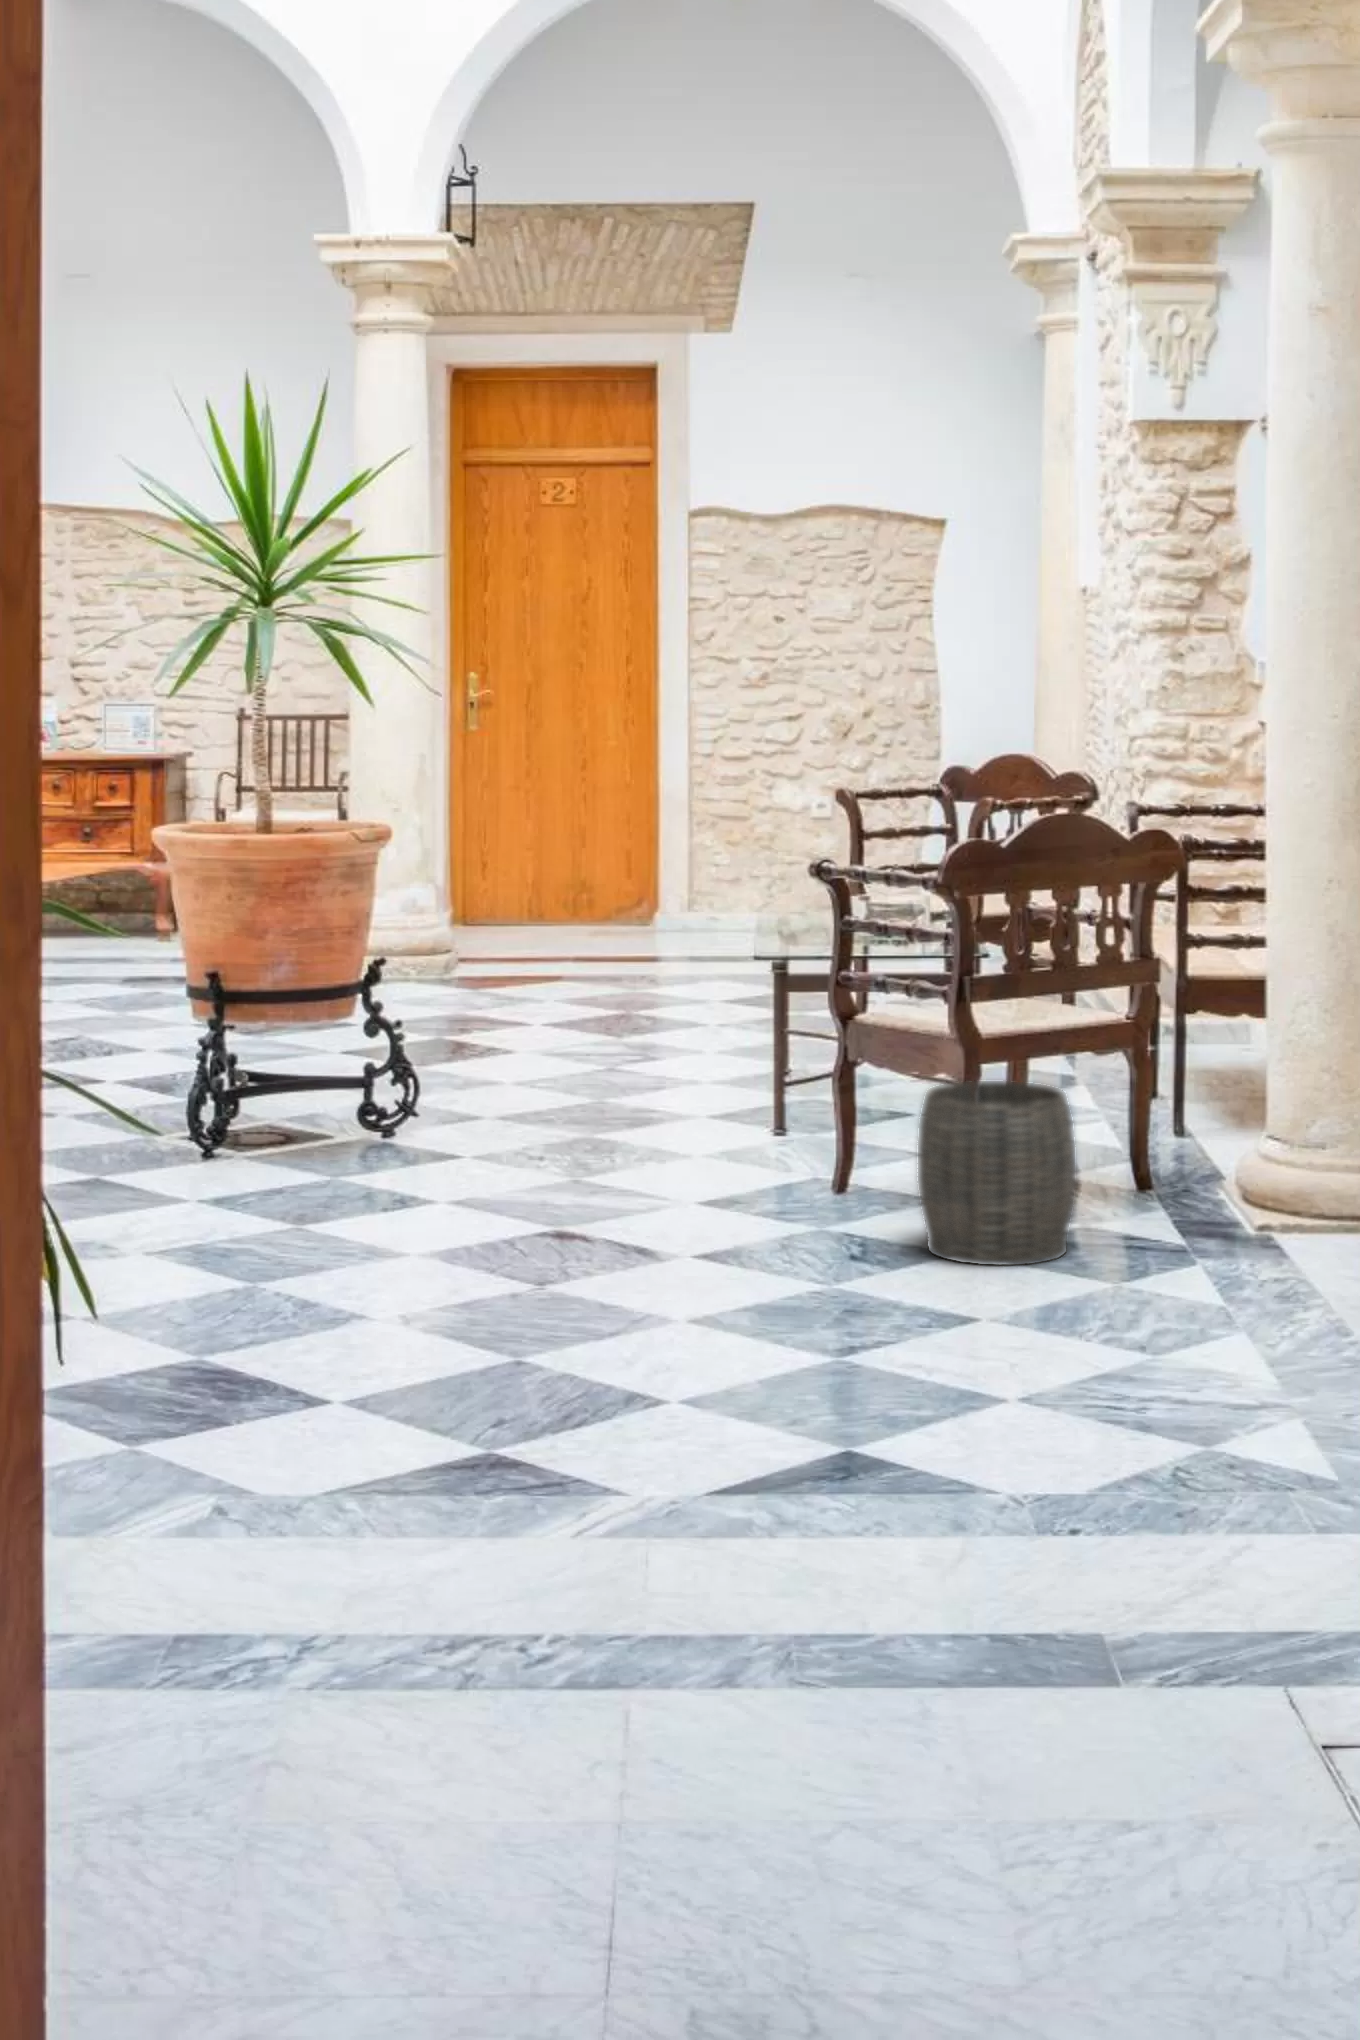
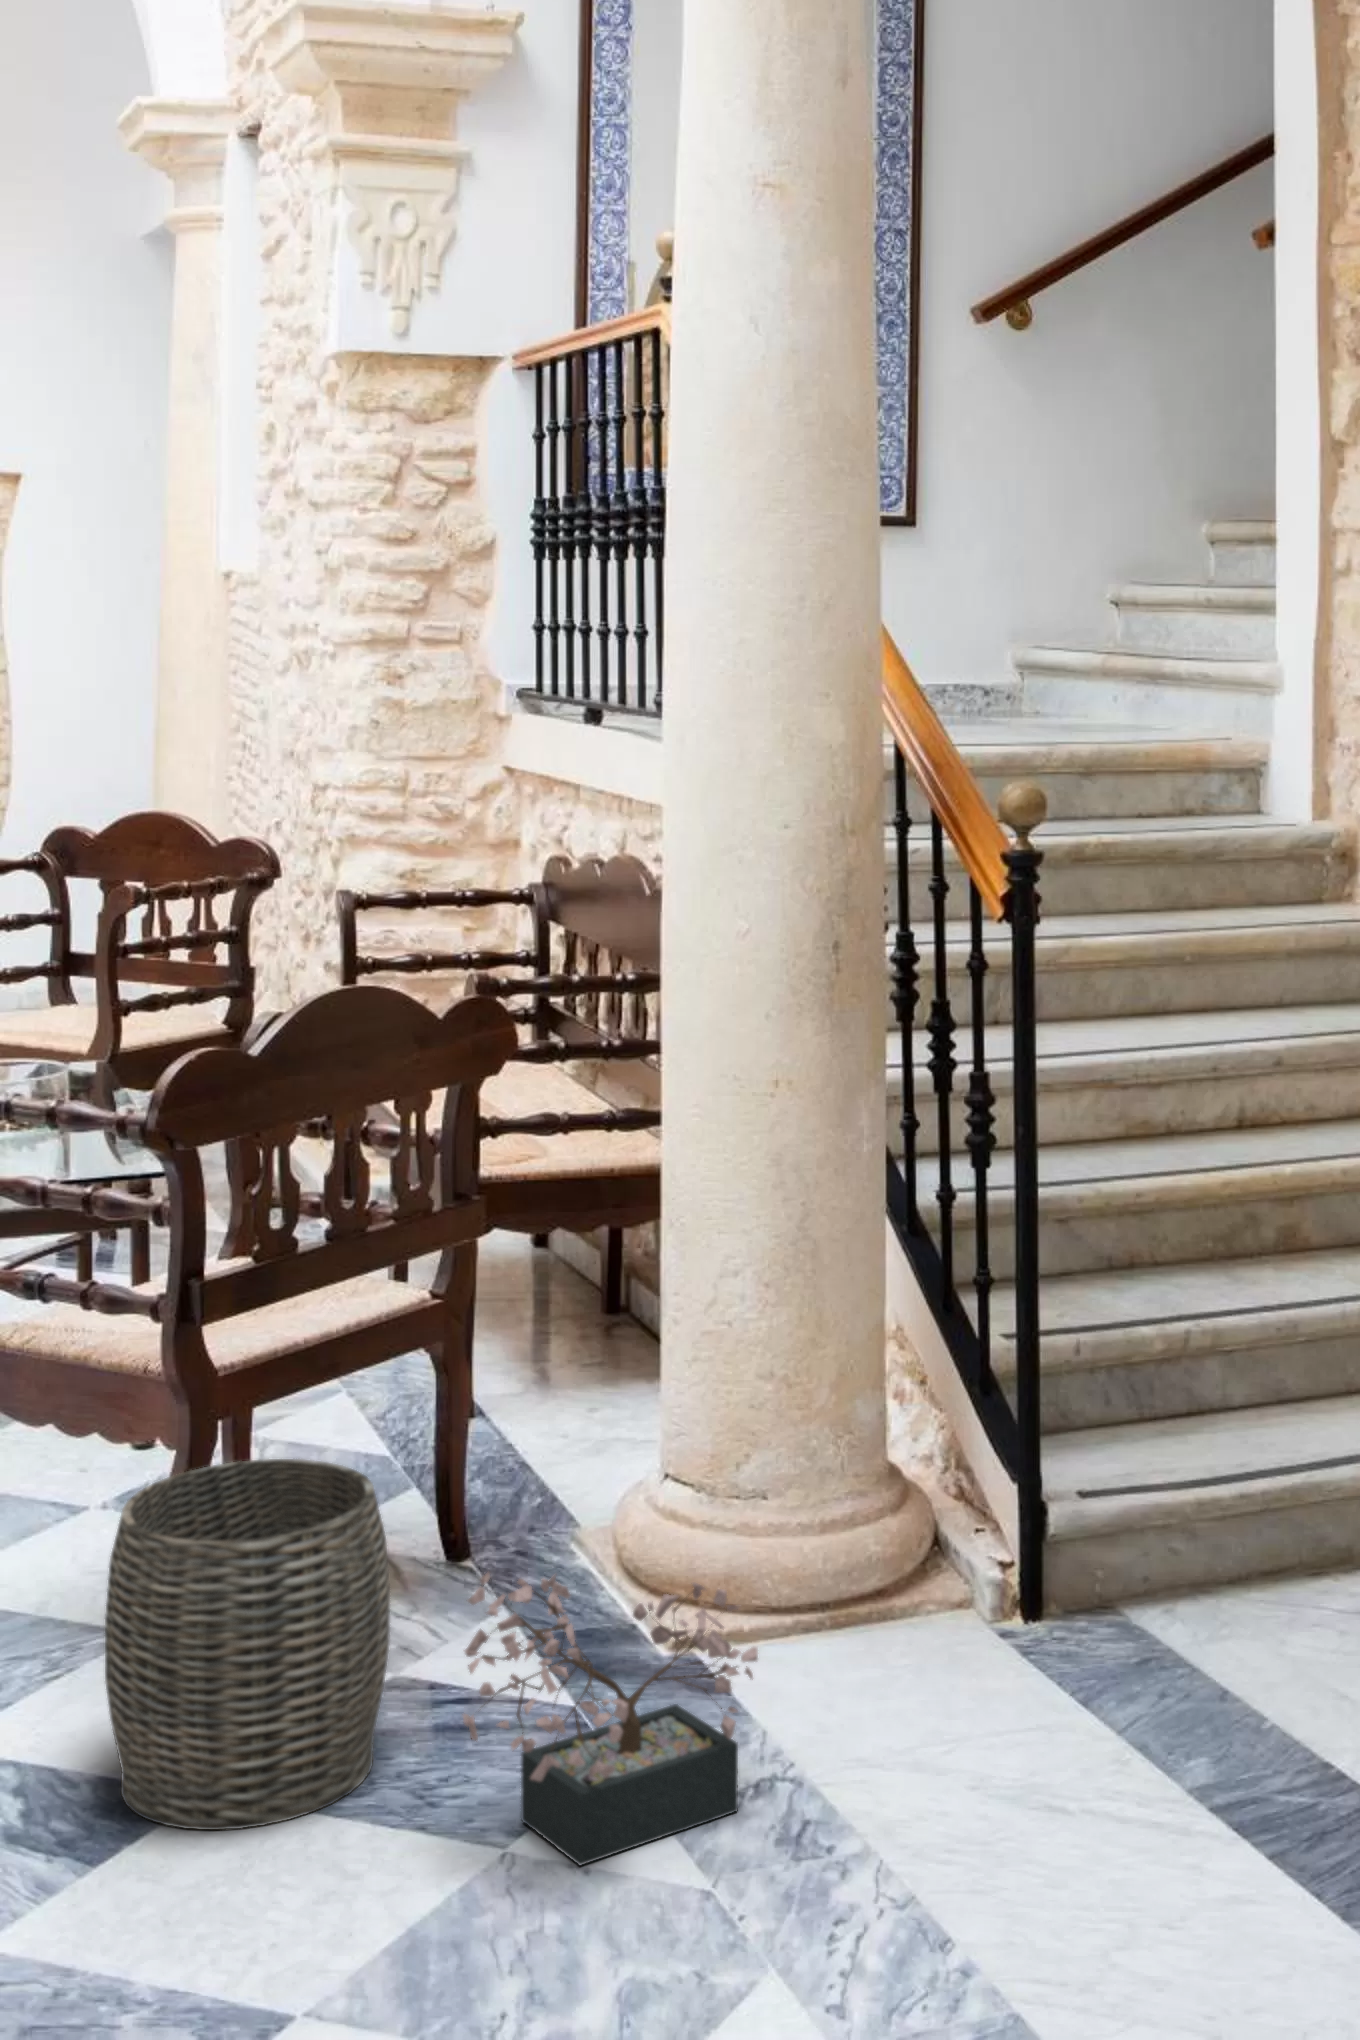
decorative plant: none [1099,1132,1280,1295] -> present [463,1573,758,1866]

